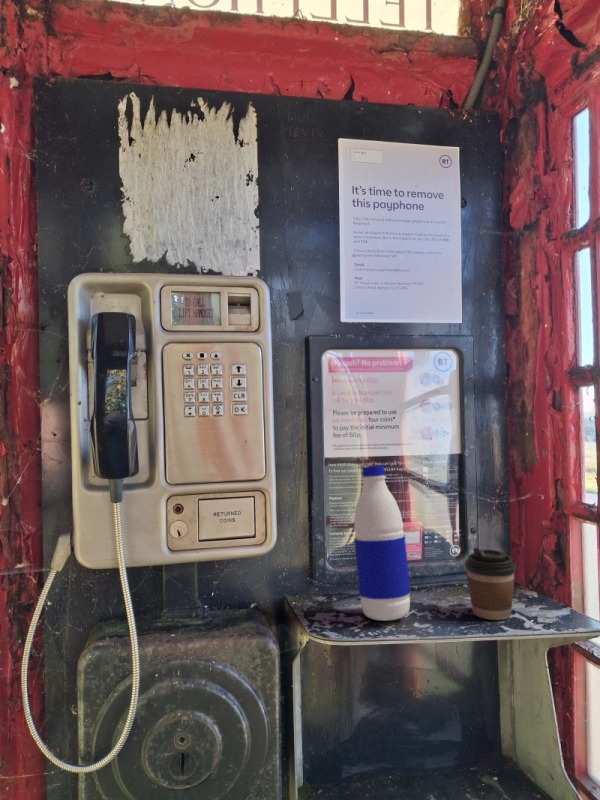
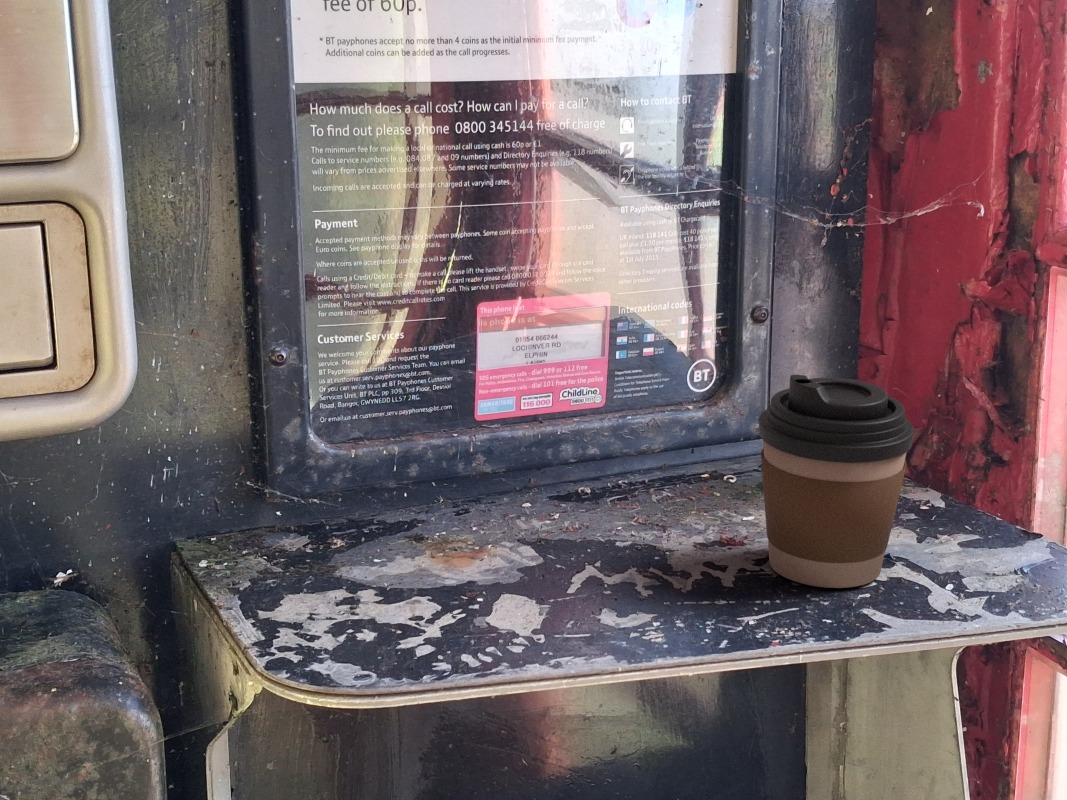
water bottle: present [354,466,410,620] -> none [413,102,592,612]

